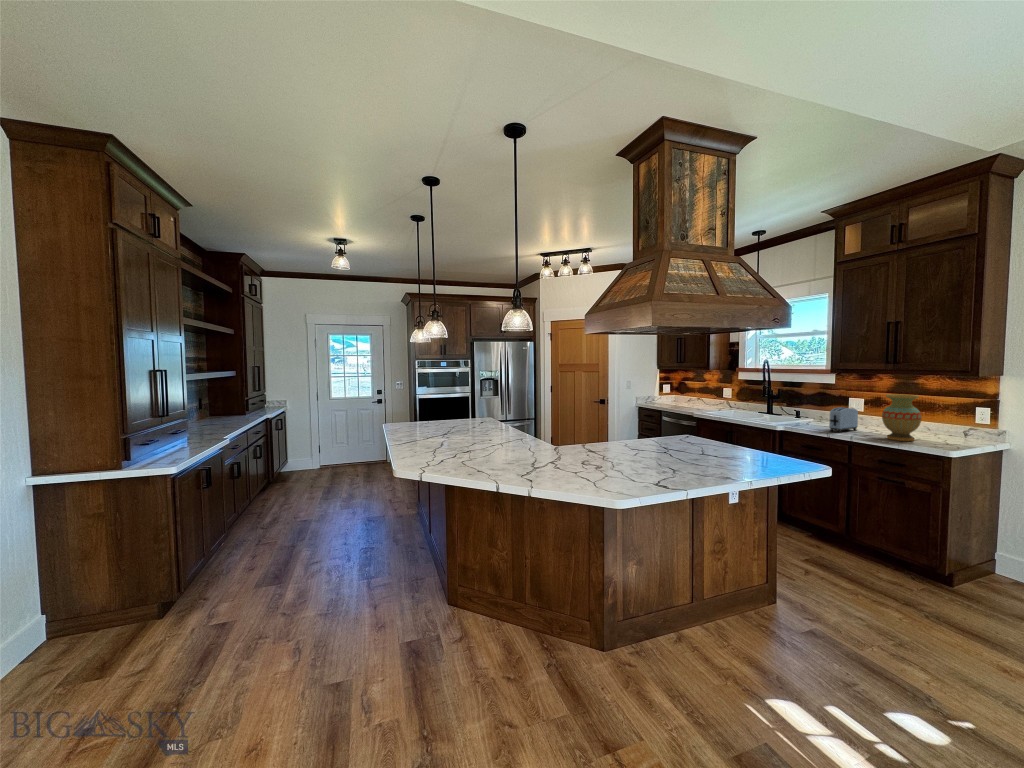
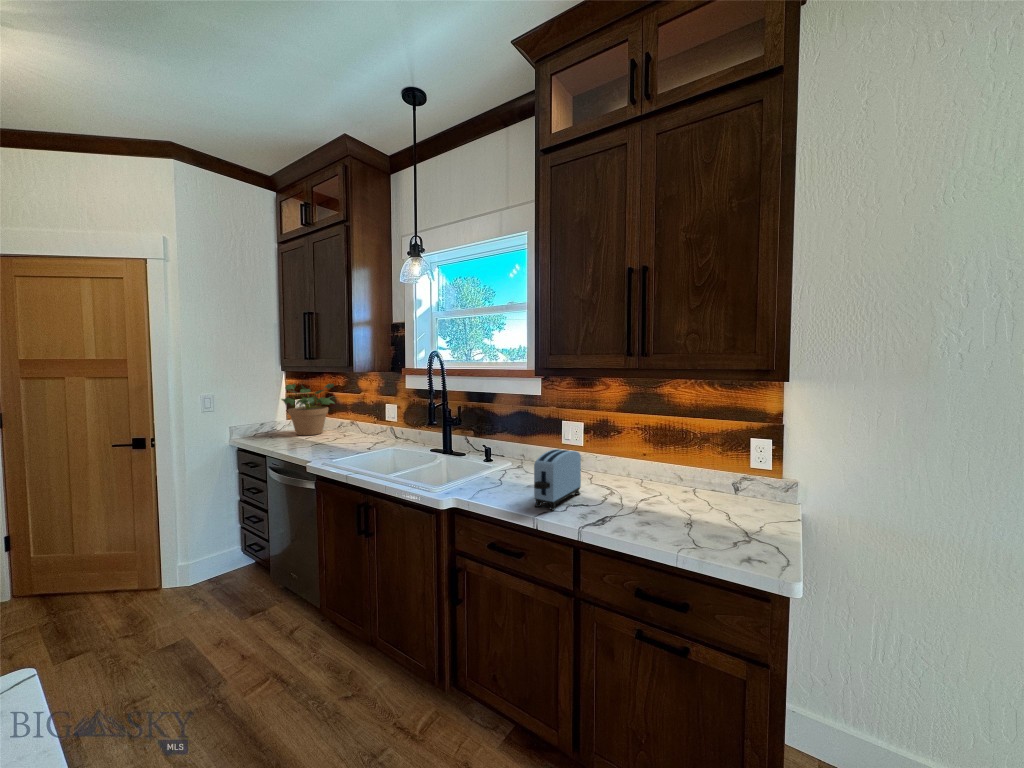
potted plant: none [666,376,698,403] -> present [282,384,334,435]
vase: present [882,394,922,441] -> none [626,422,693,529]

